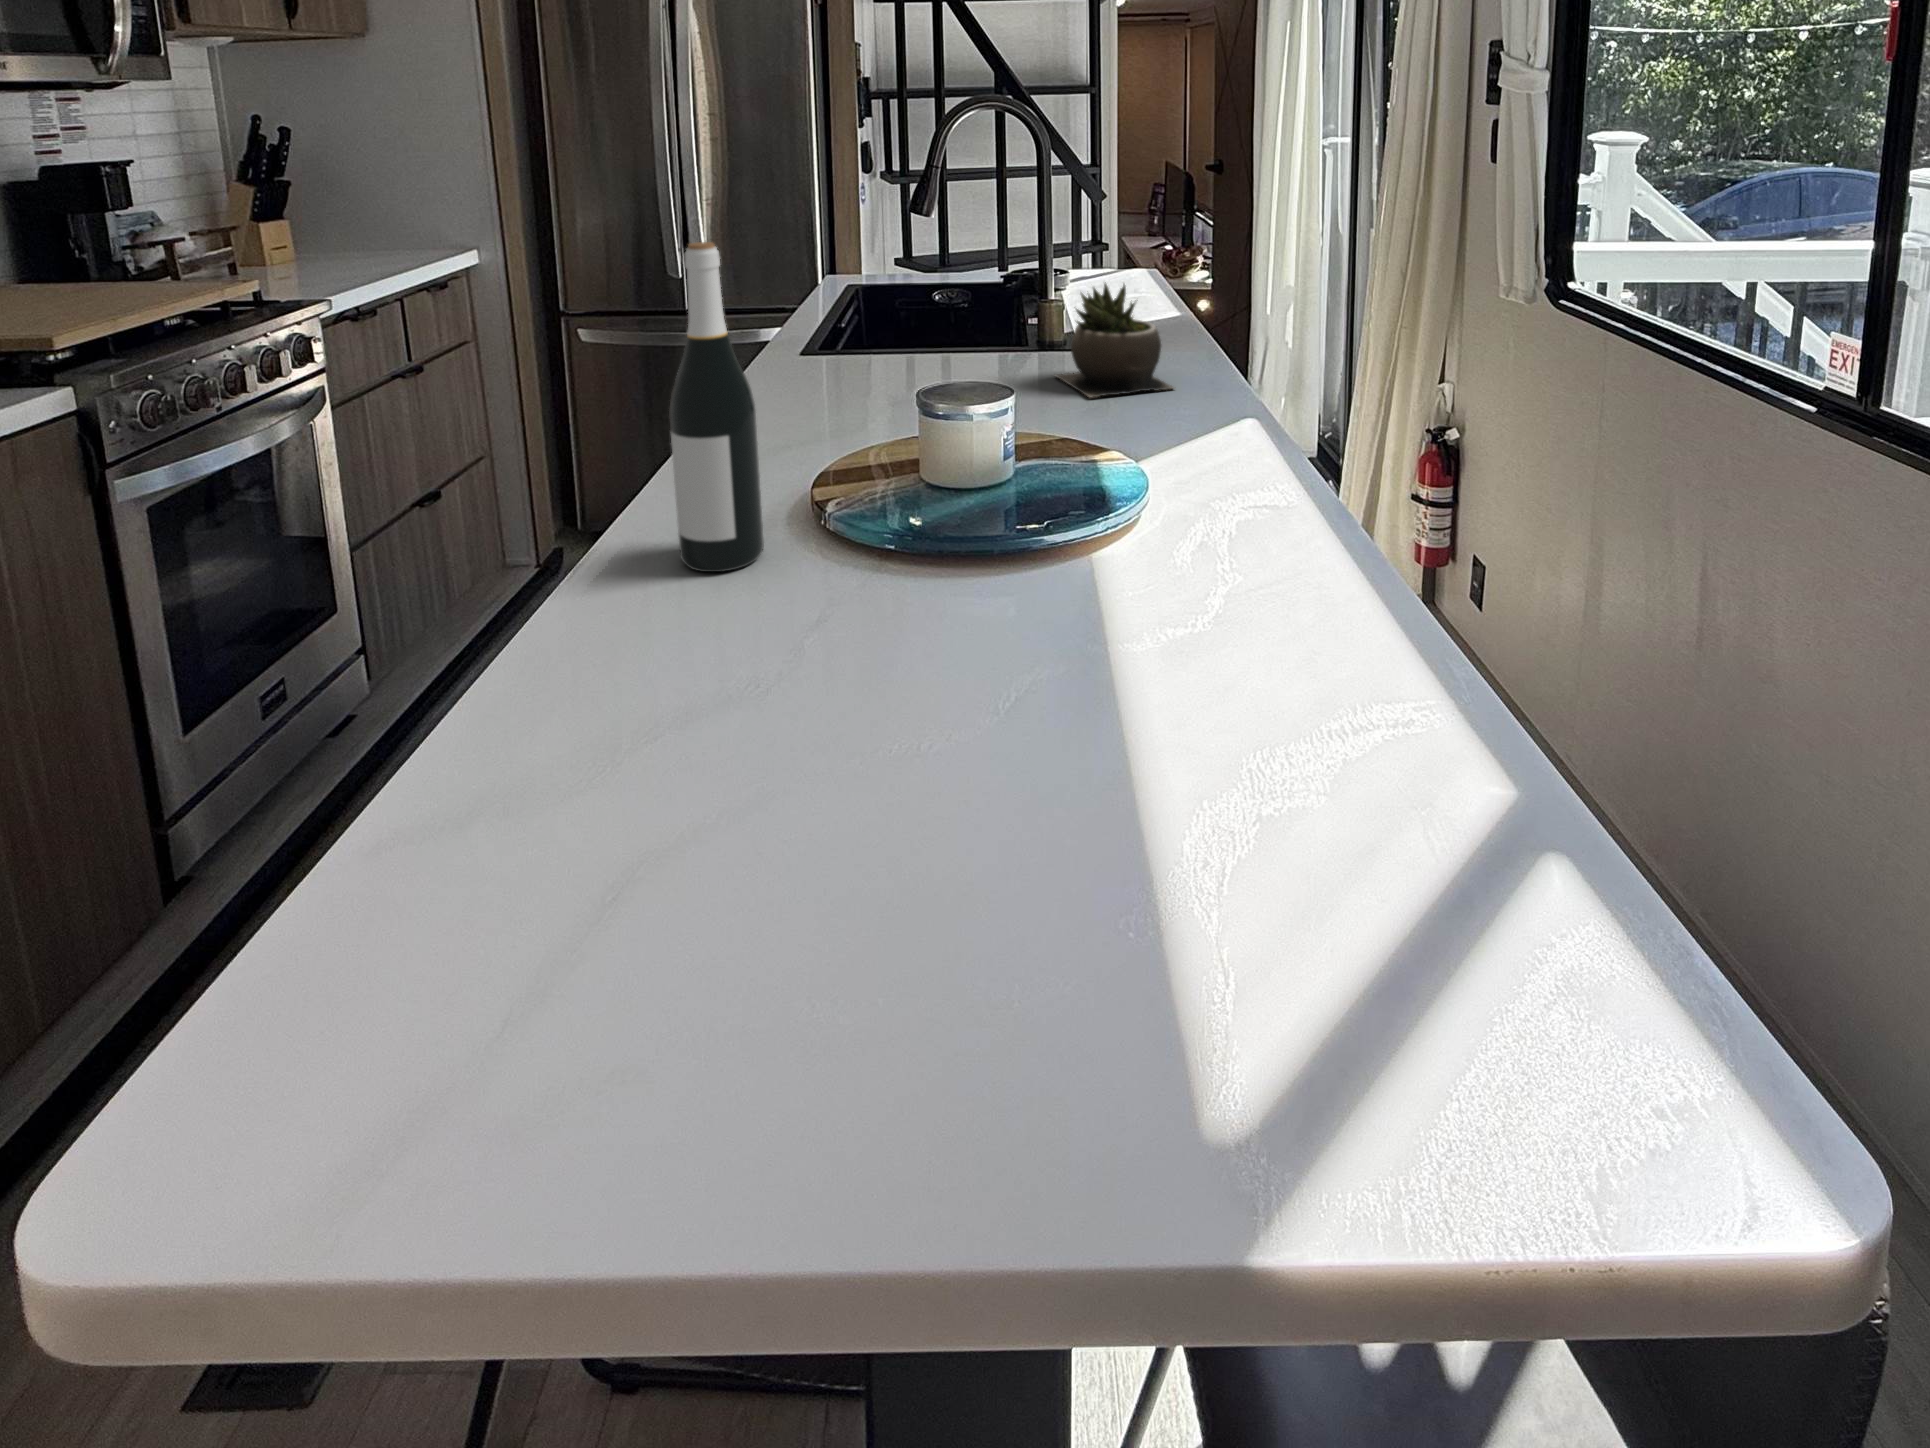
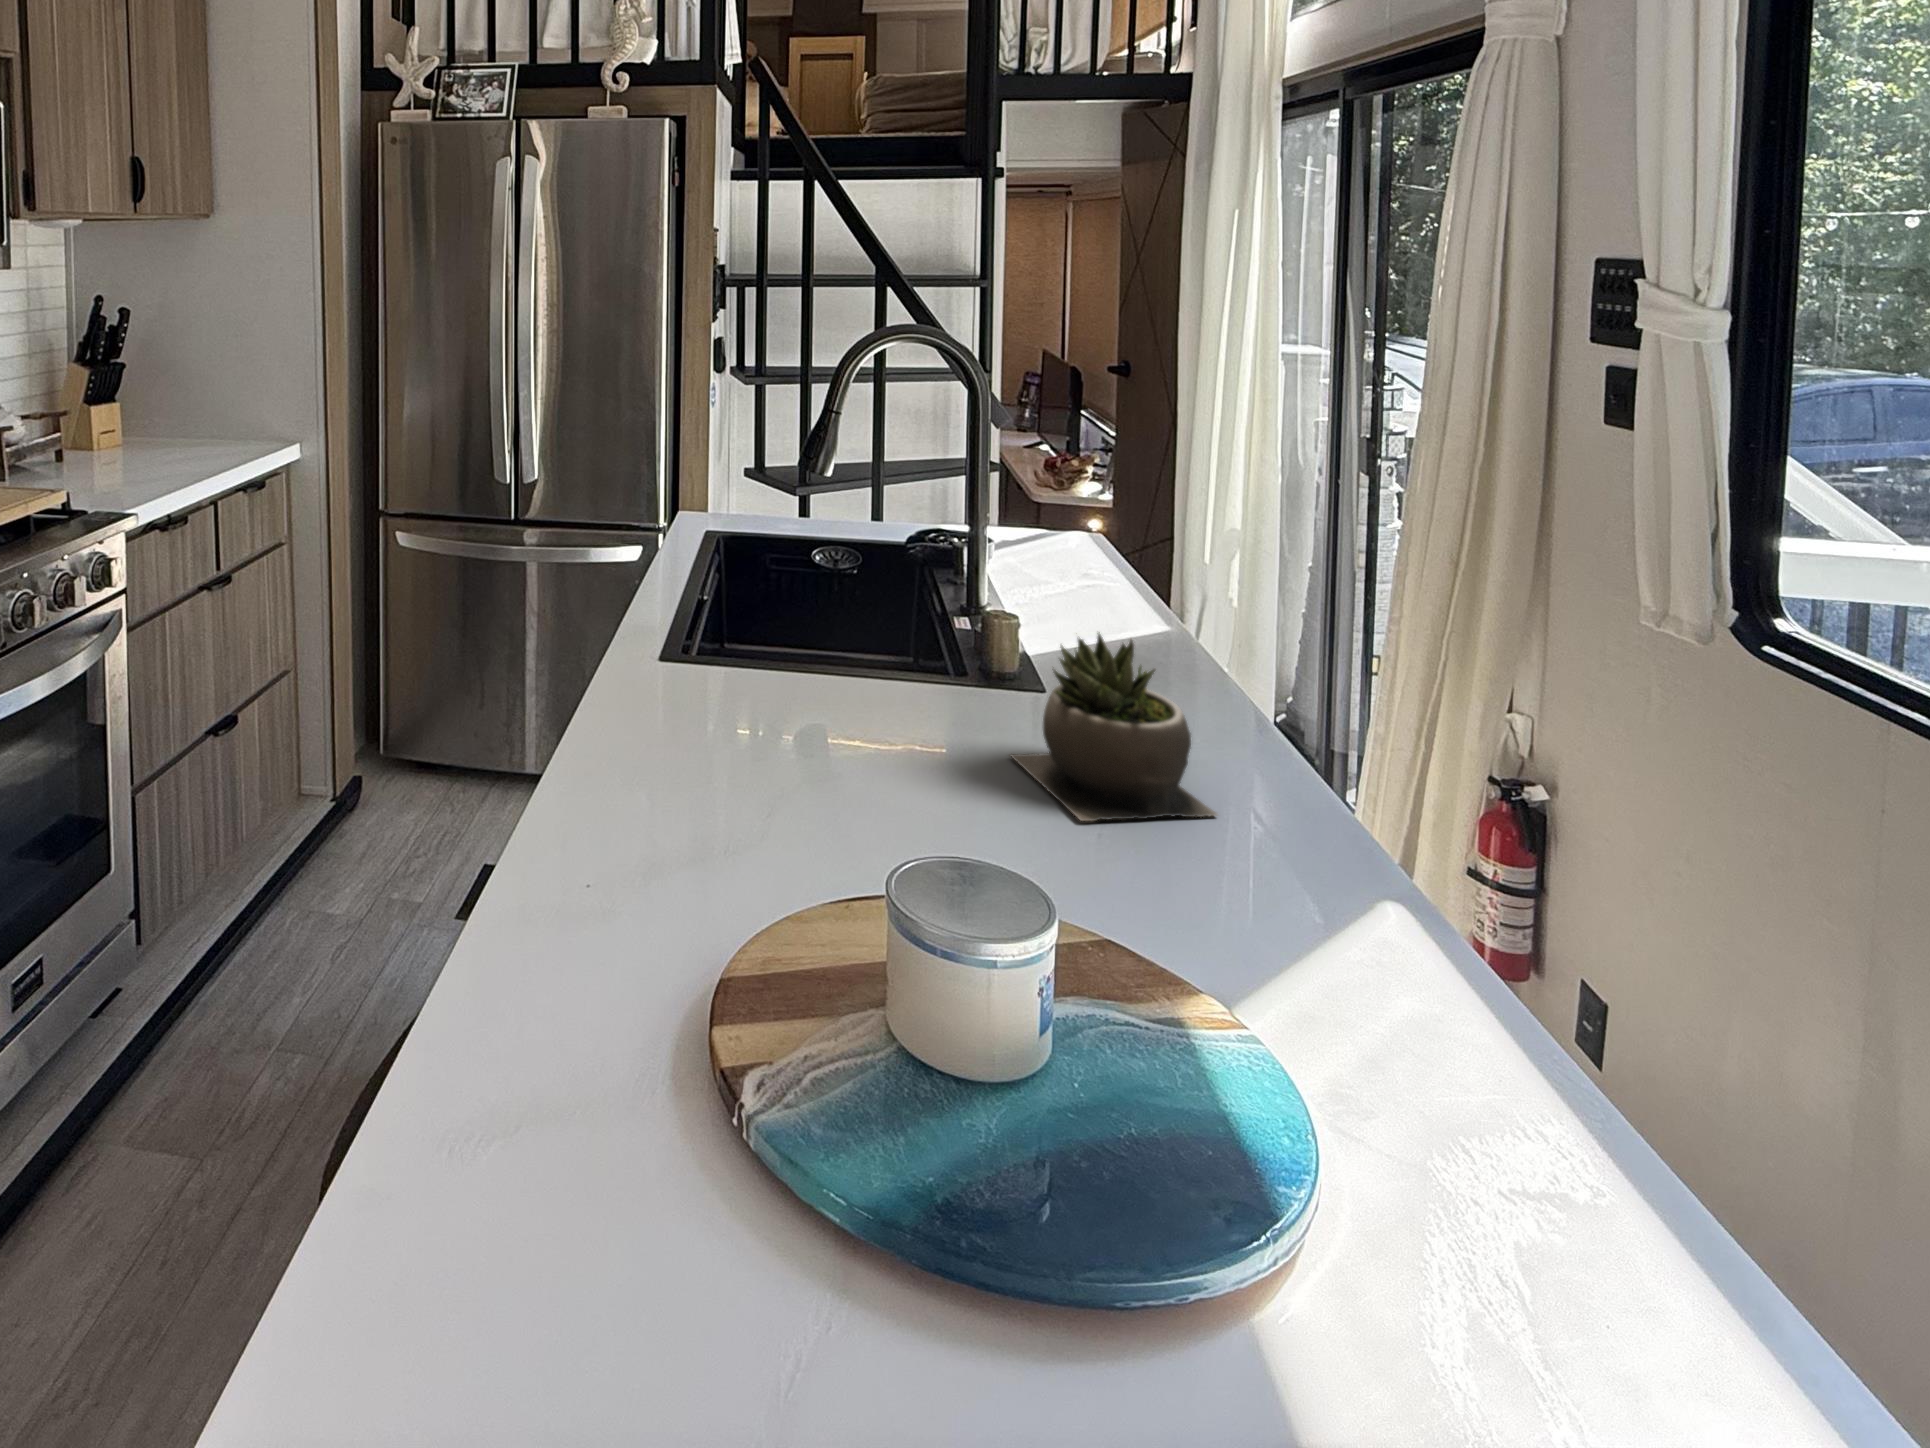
wine bottle: present [669,242,764,572] -> none [454,664,594,1254]

